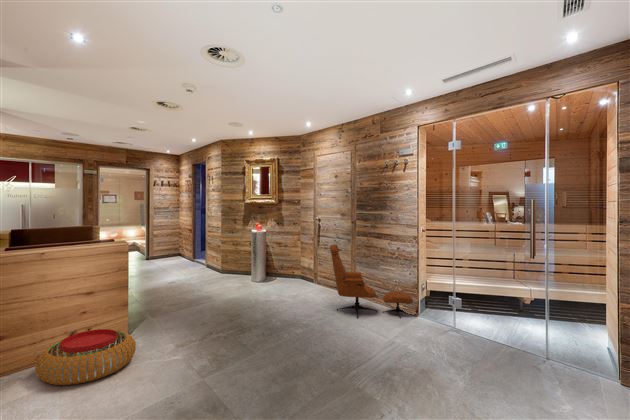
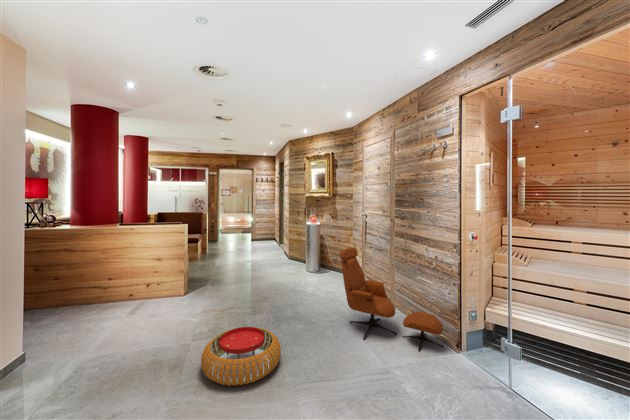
pouf: present [35,329,136,385] -> present [201,327,281,386]

